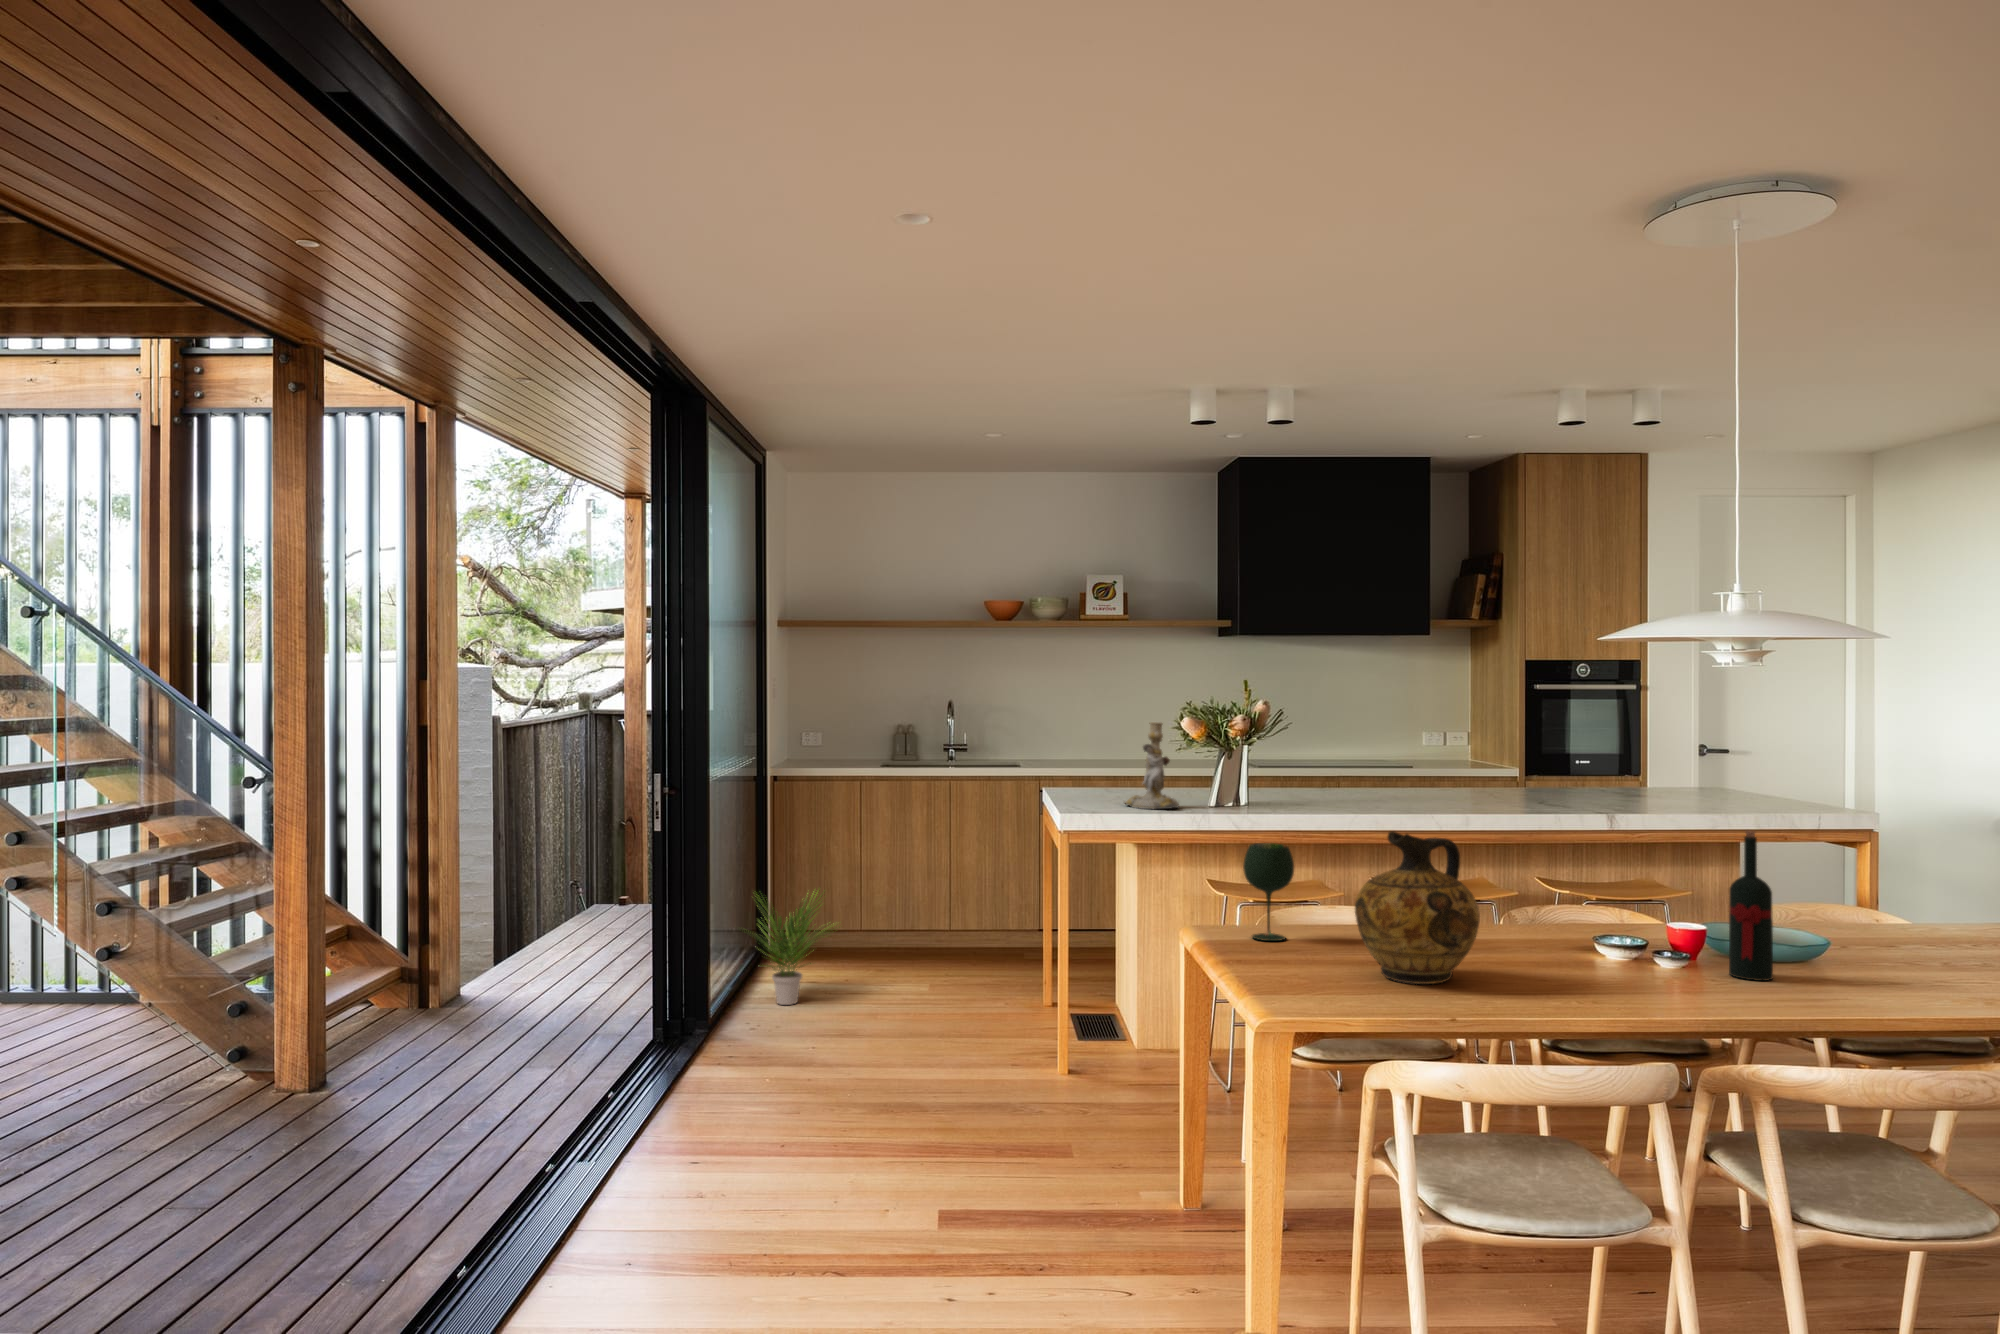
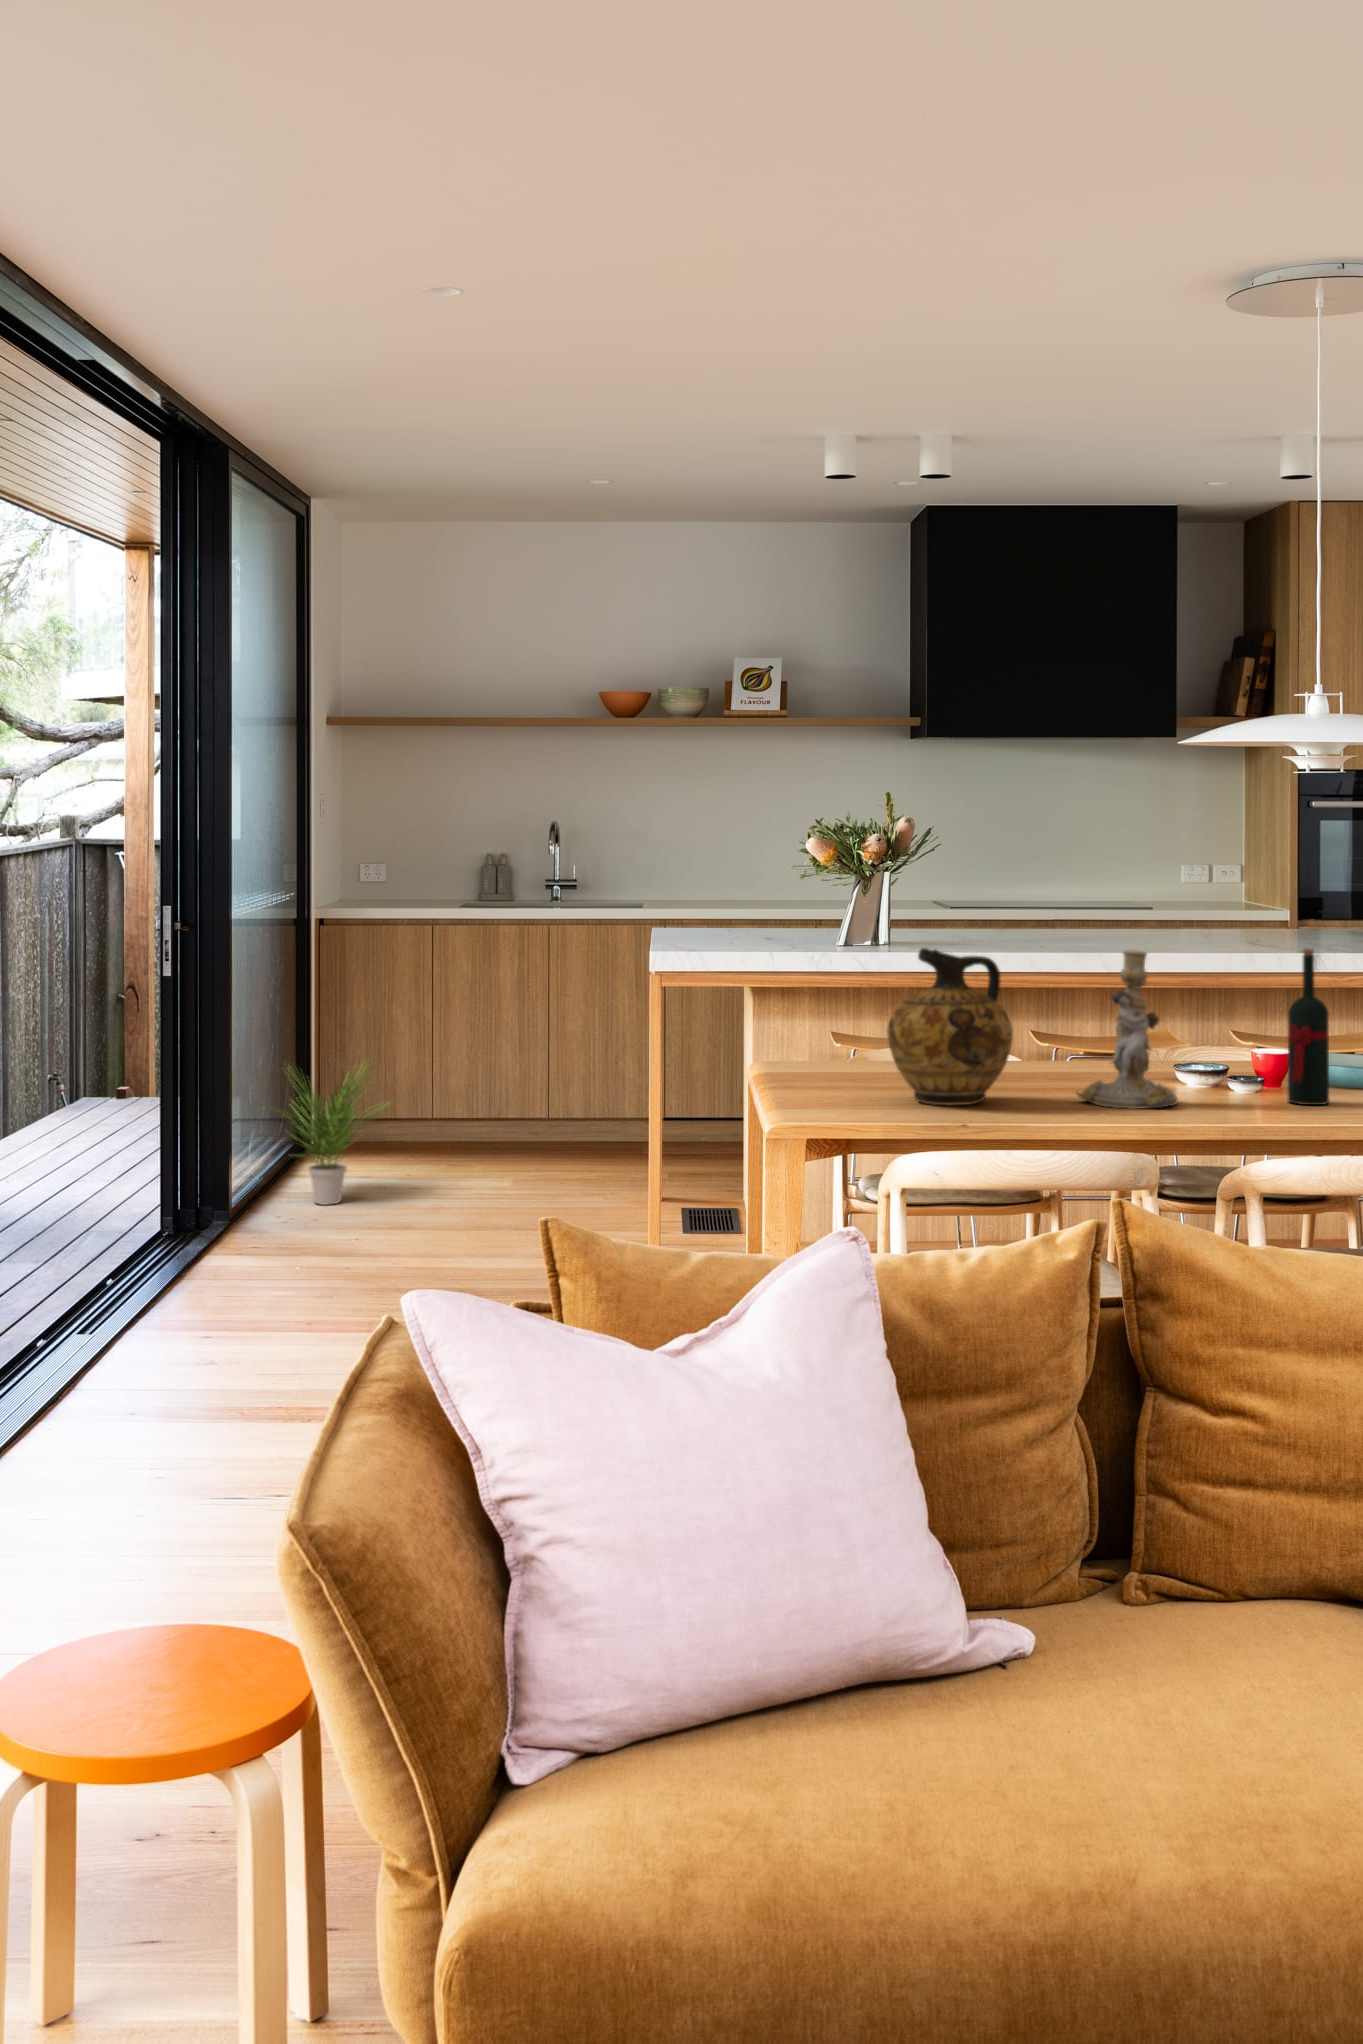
candlestick: present [1124,722,1179,809] -> present [1077,950,1177,1109]
wine glass: present [1243,843,1294,941] -> none [803,972,858,1078]

